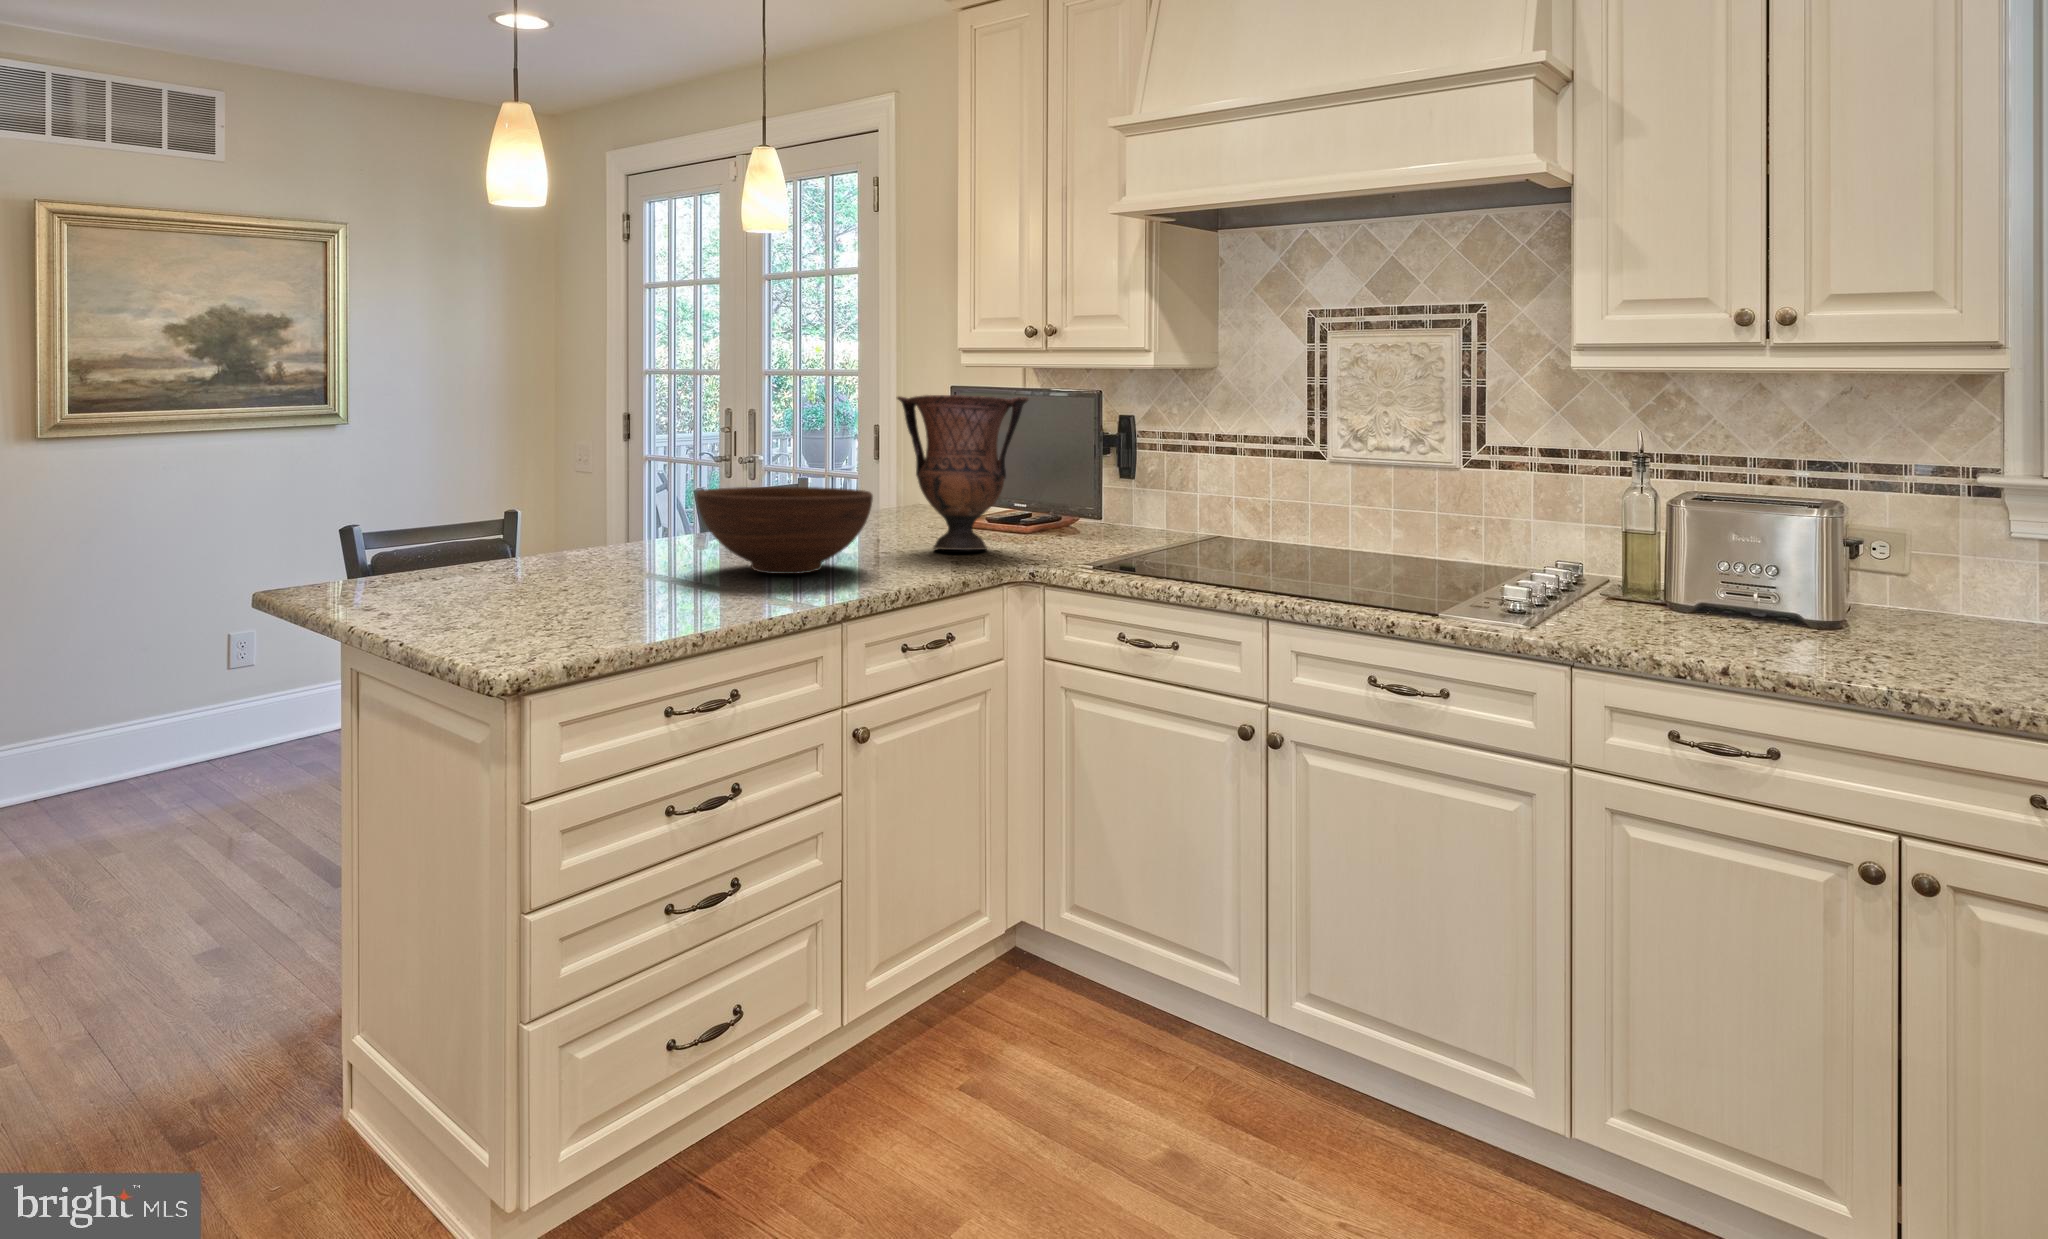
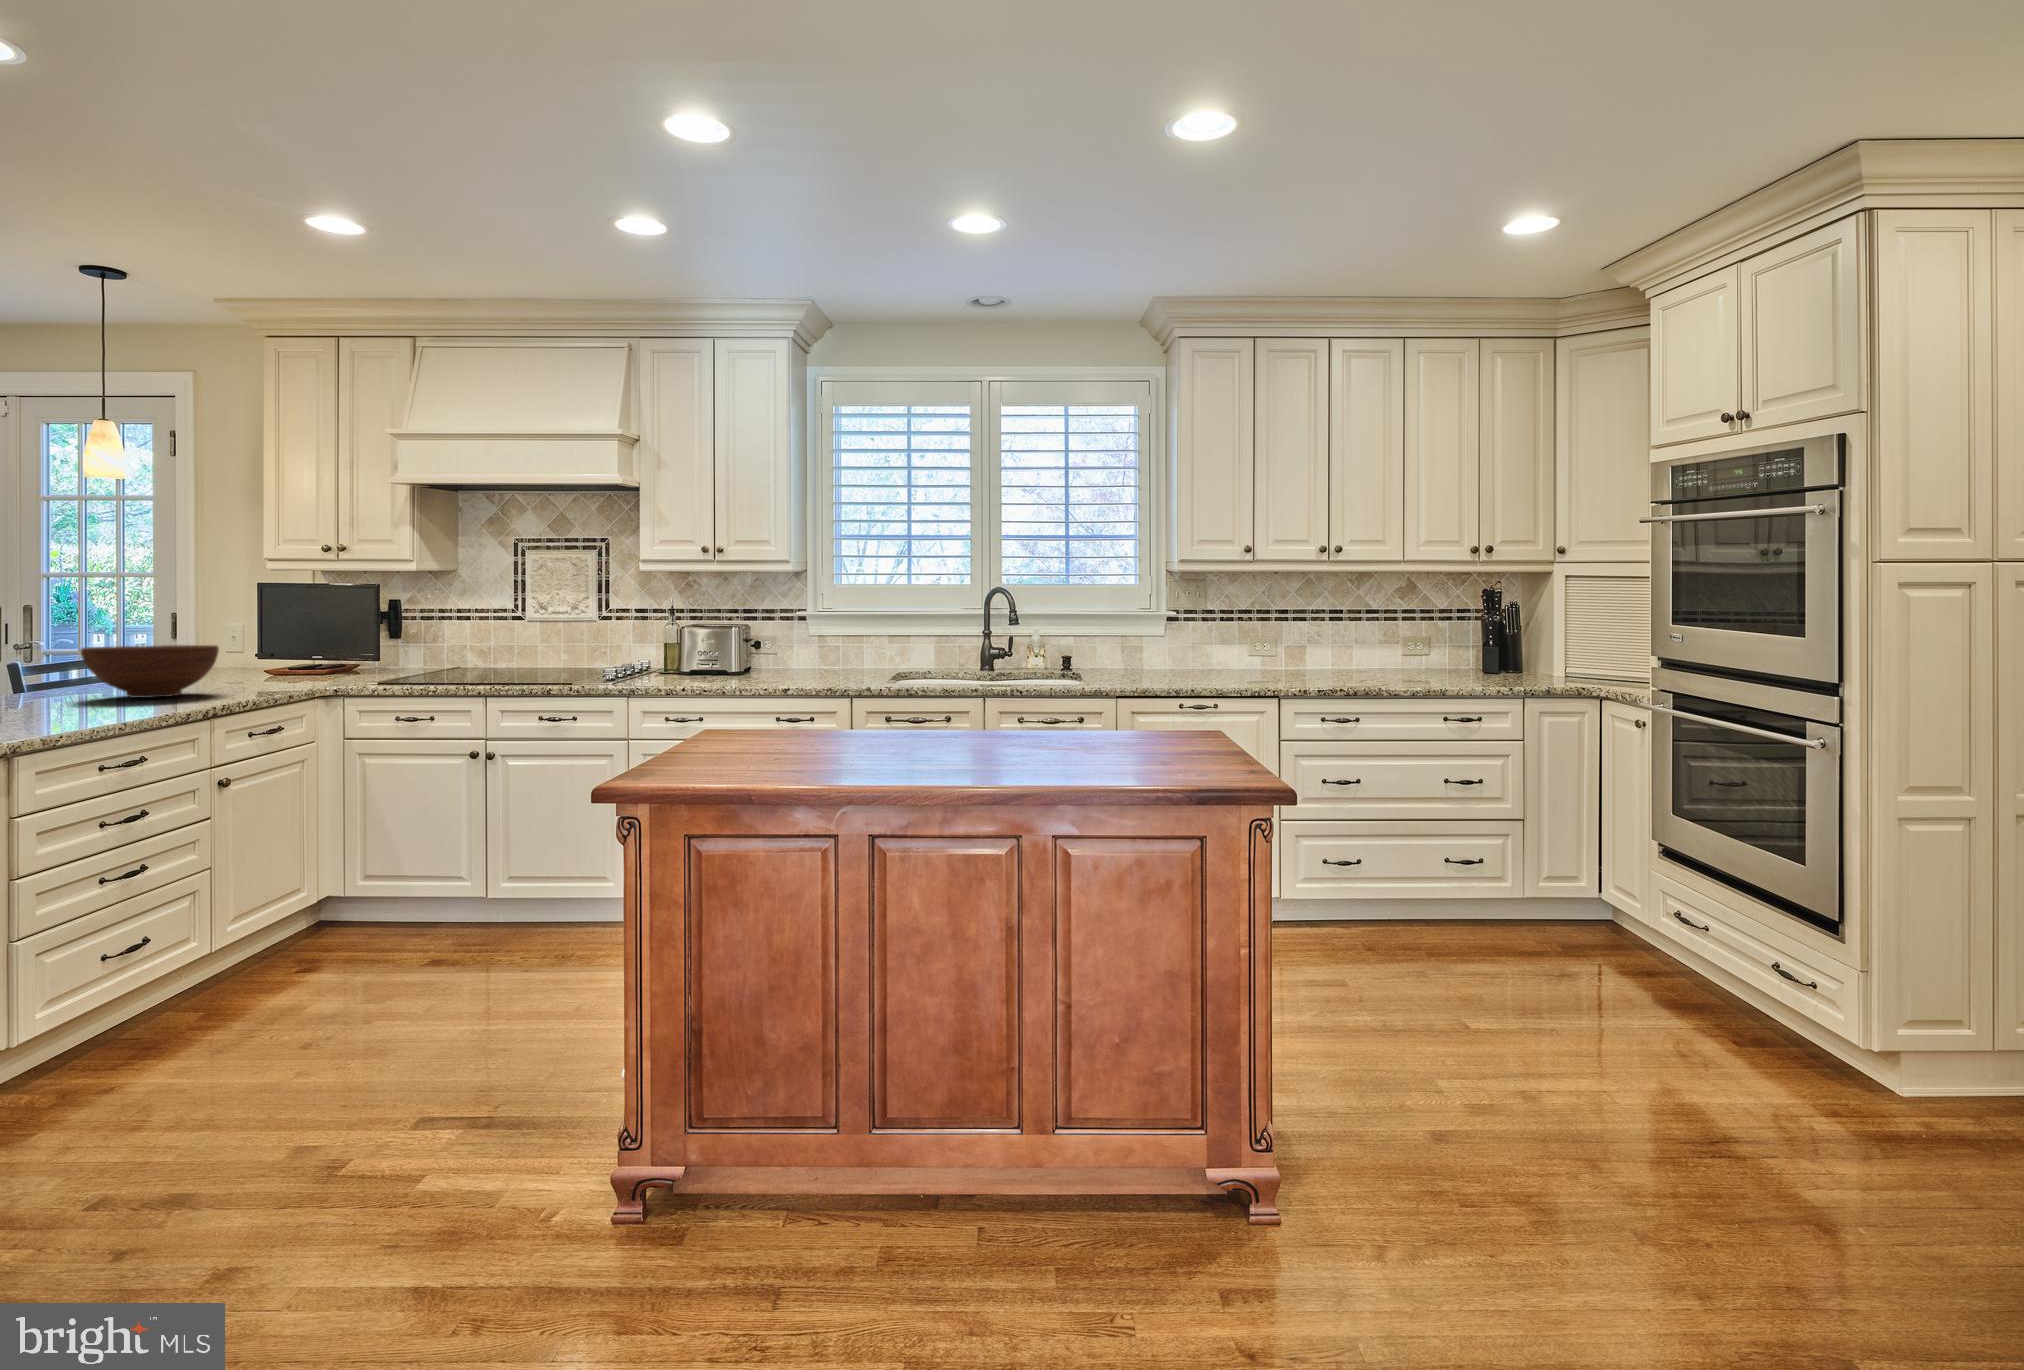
vase: present [897,395,1028,550] -> none [225,586,325,683]

